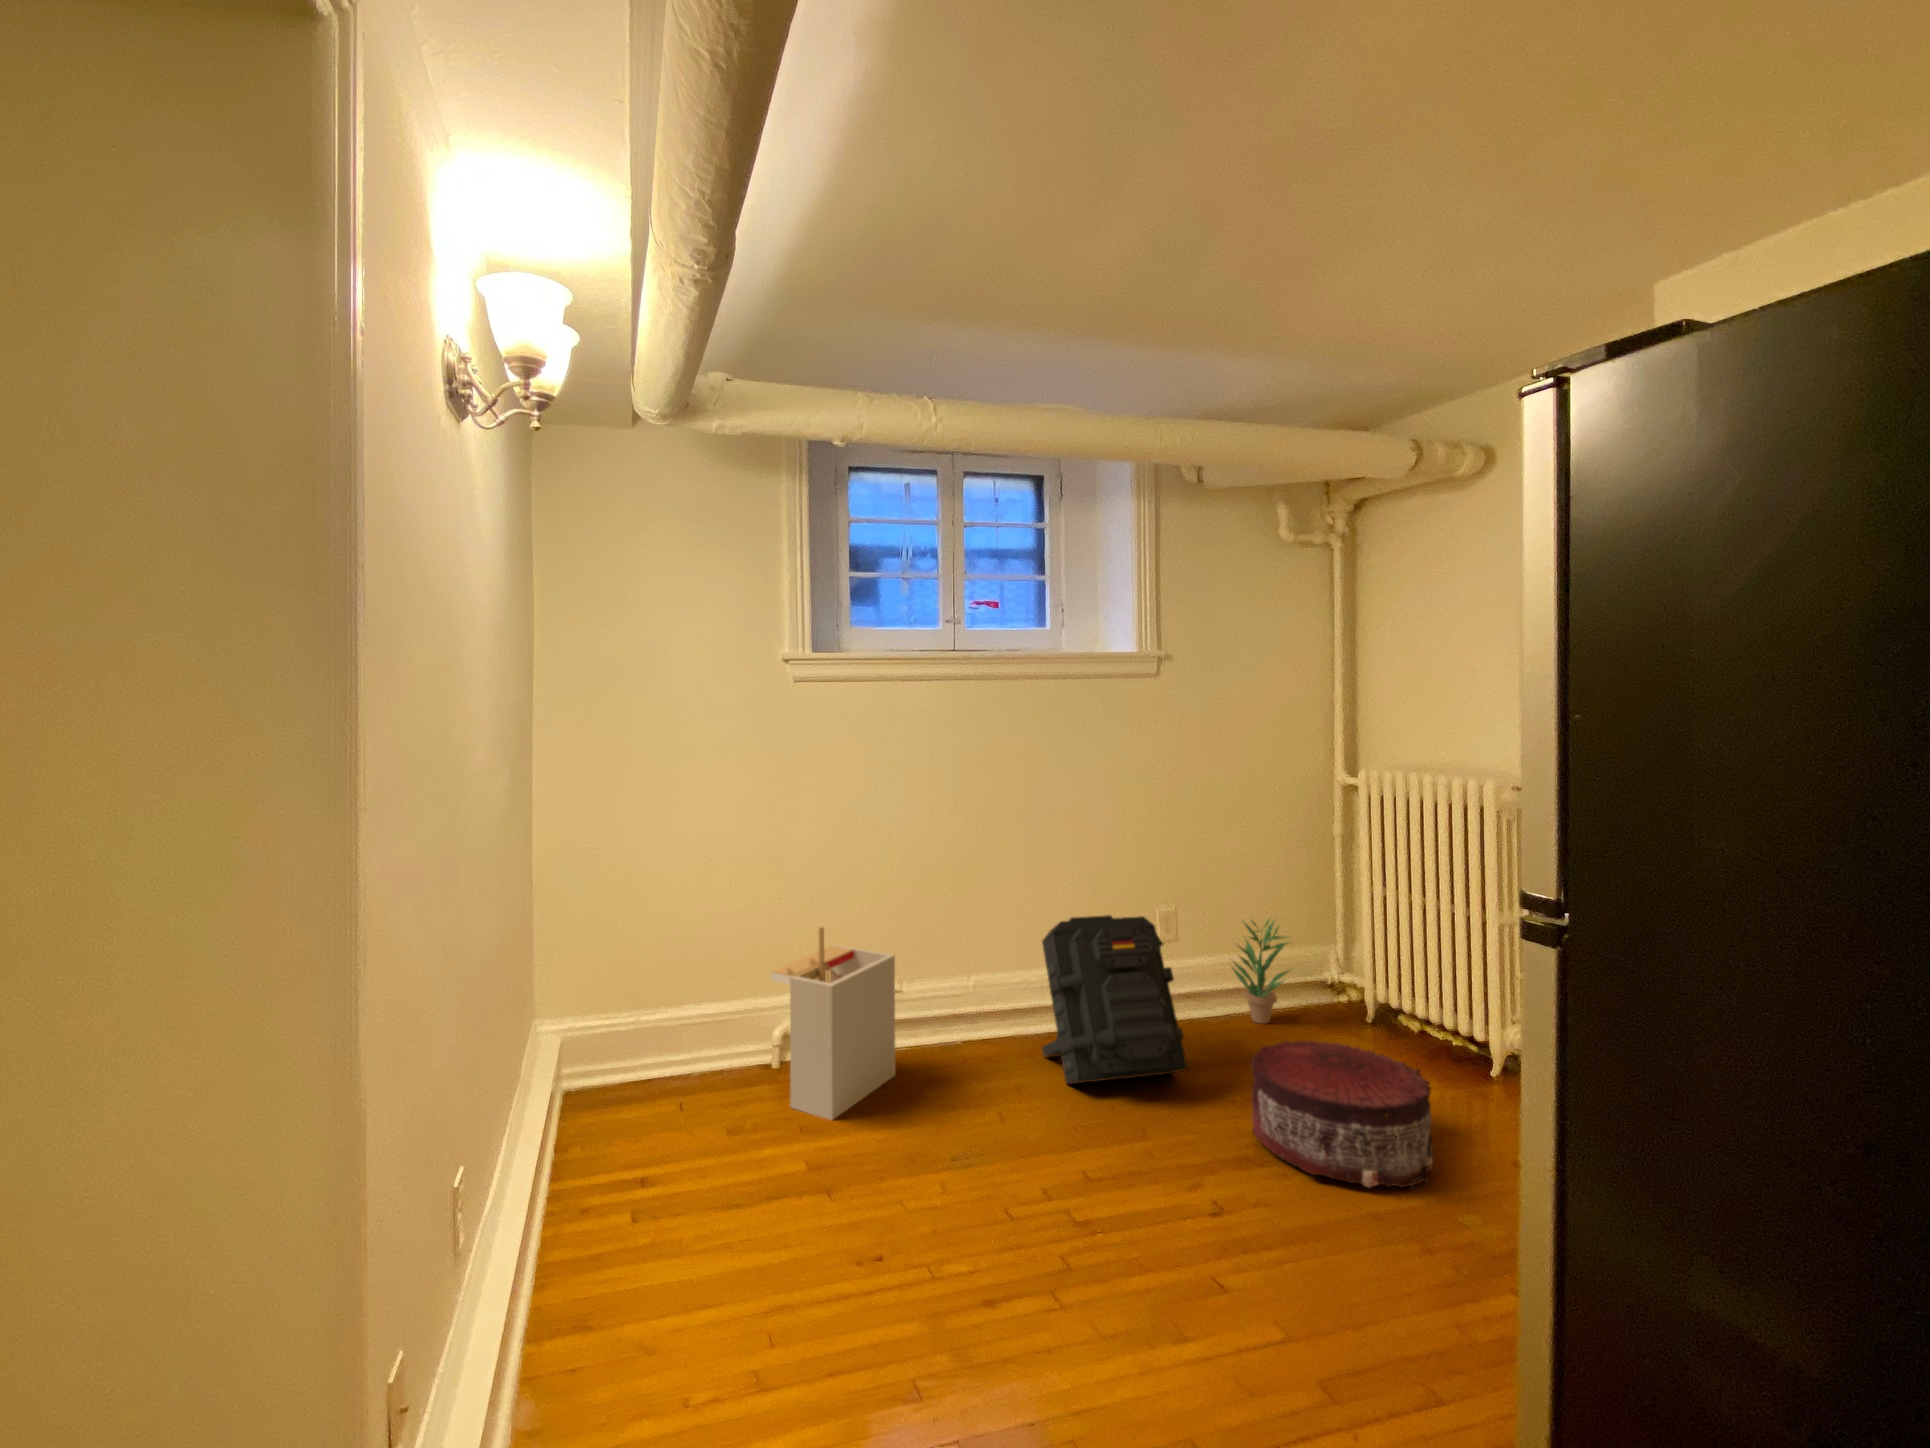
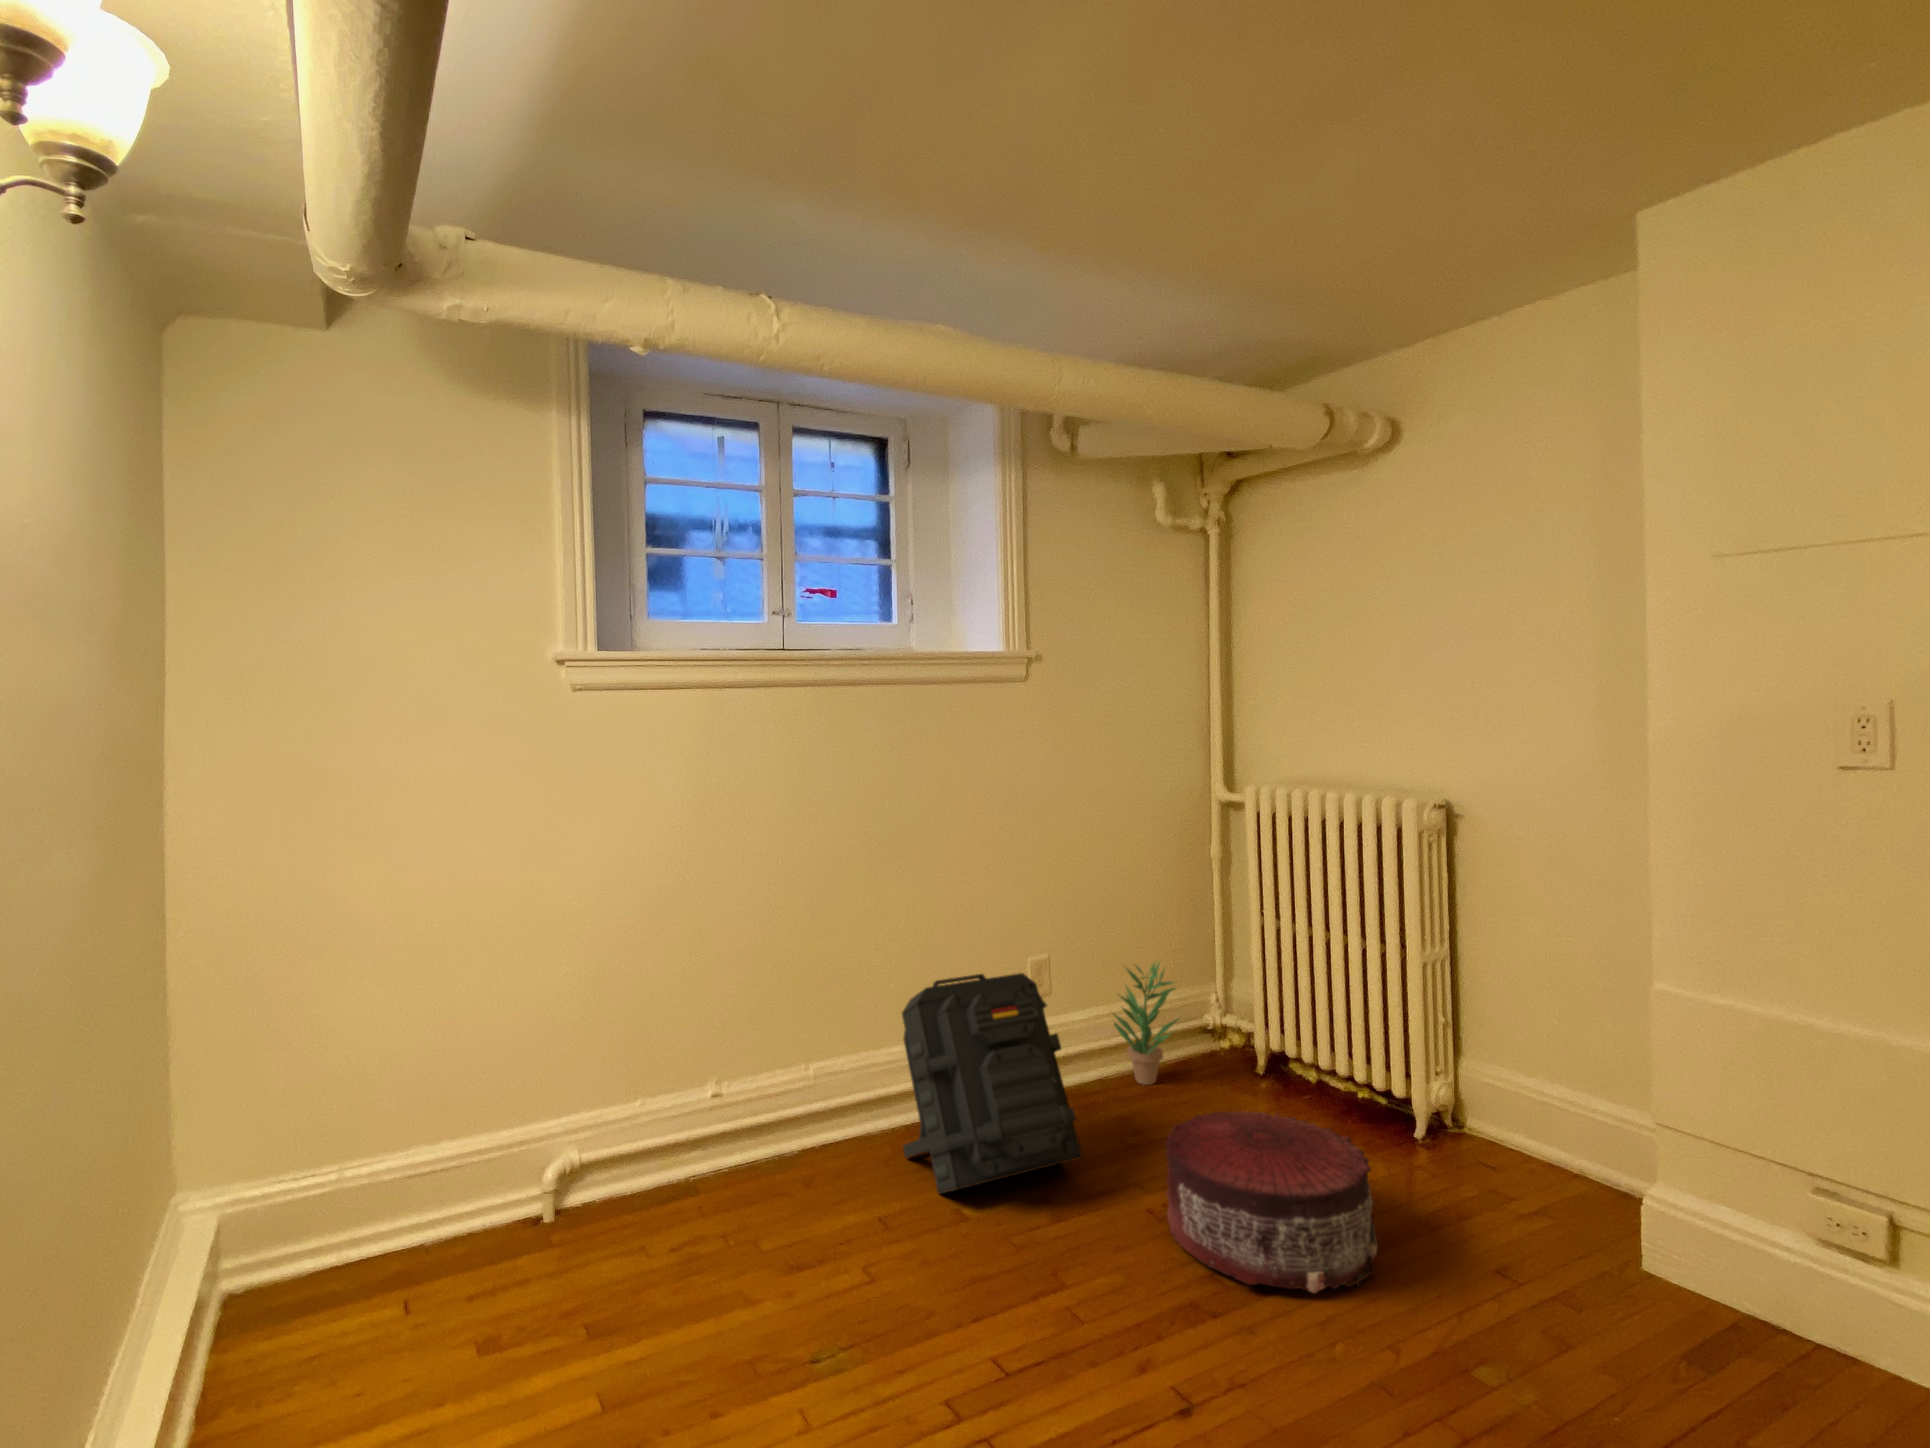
storage bin: present [771,927,895,1120] -> none [544,1022,718,1291]

